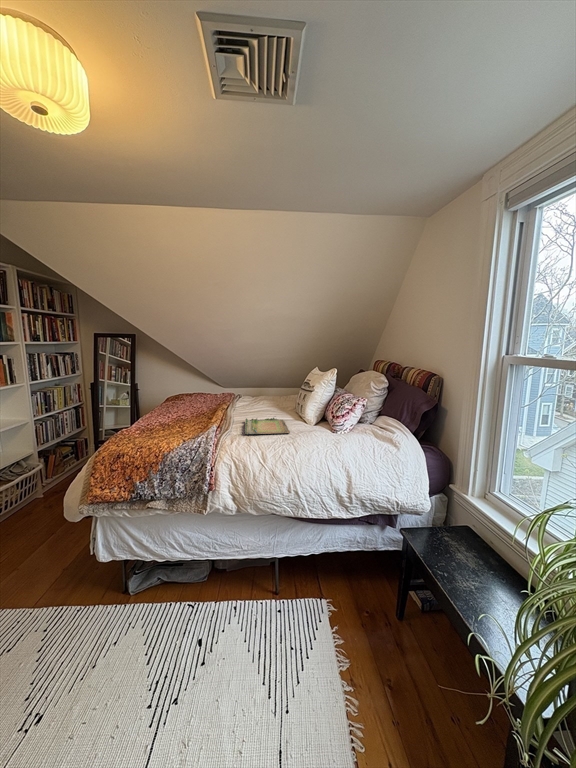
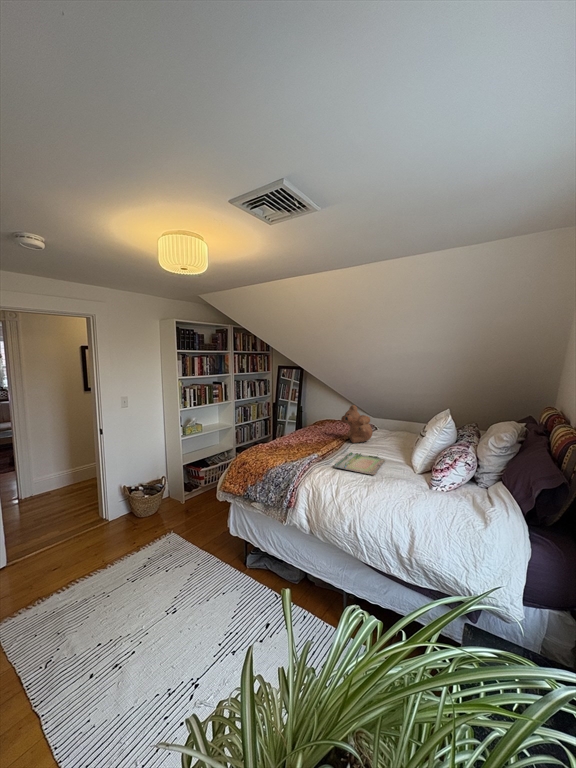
teddy bear: none [213,371,251,412] -> present [341,405,373,443]

